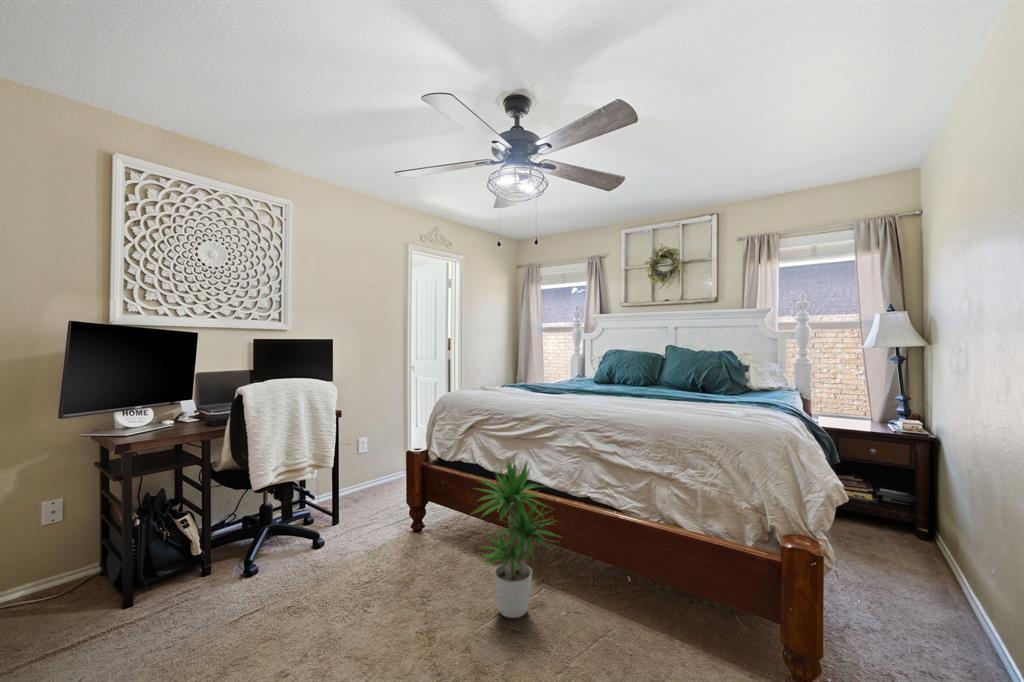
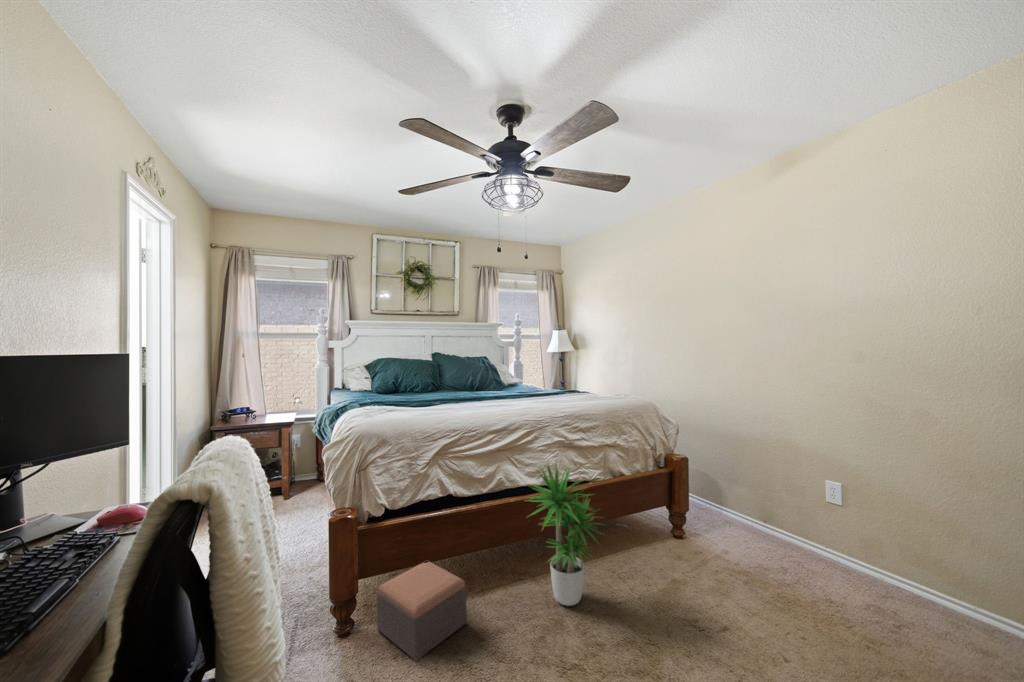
footstool: none [393,509,460,570] -> present [377,562,467,660]

